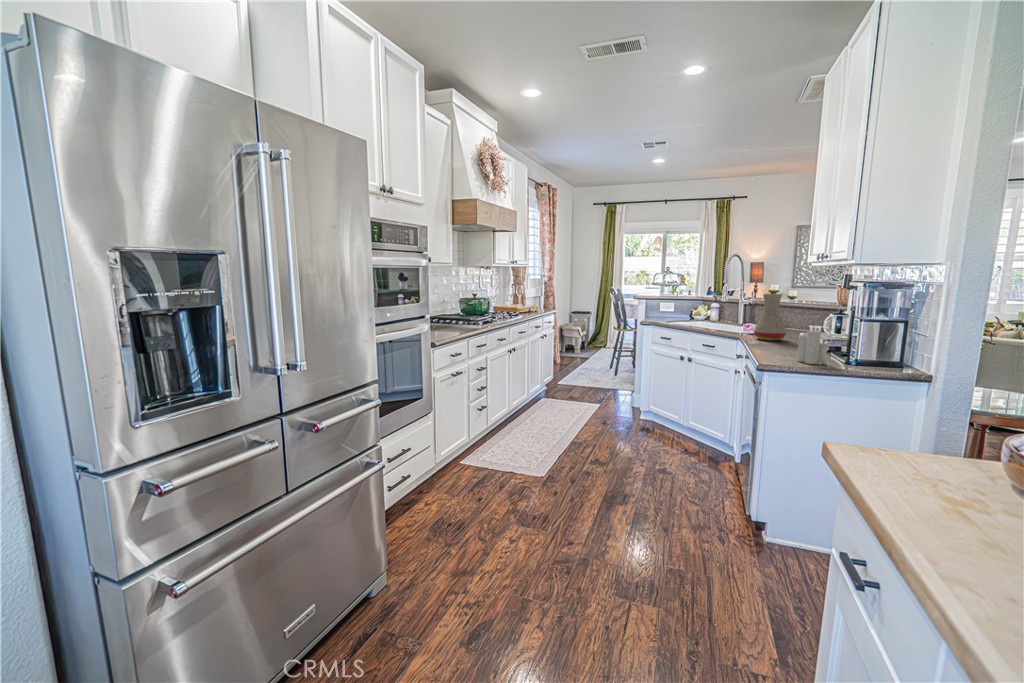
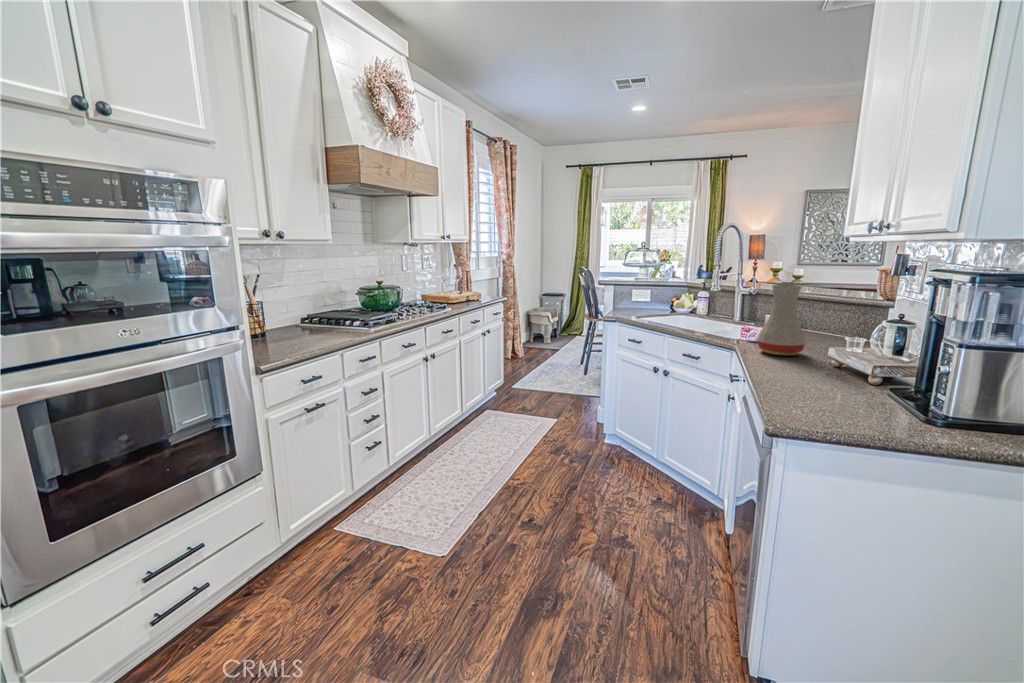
candle: present [797,330,827,364] -> none [835,355,893,422]

